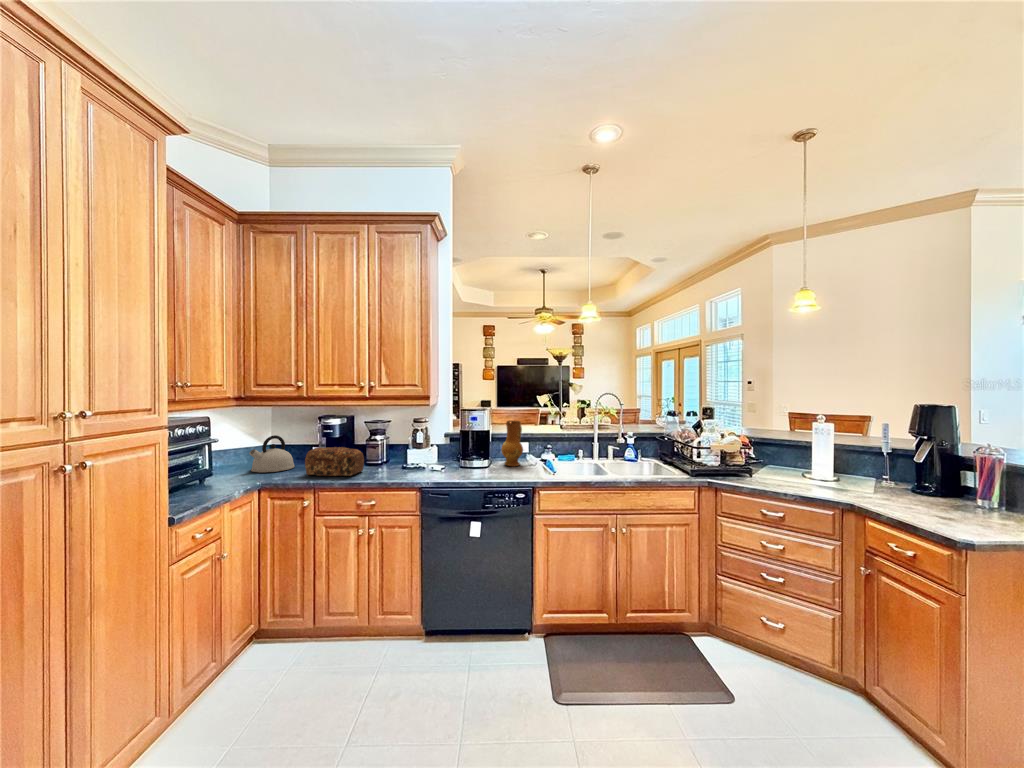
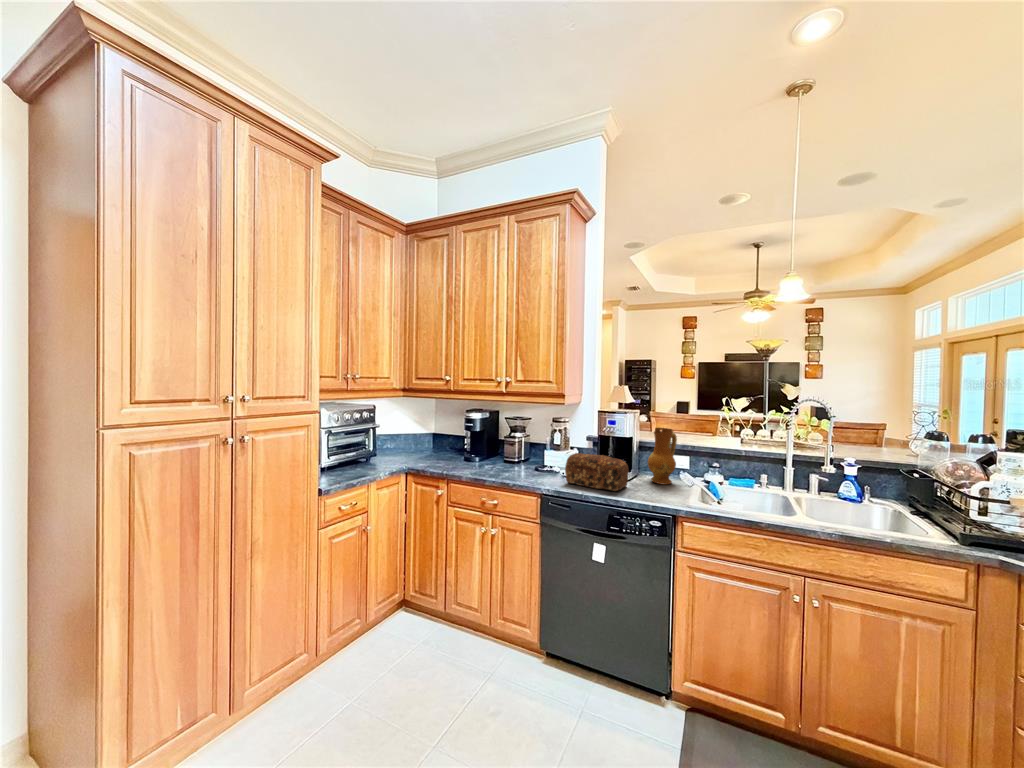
kettle: present [249,435,295,472] -> none [408,425,446,458]
bread loaf: present [305,447,364,476] -> present [565,453,629,491]

